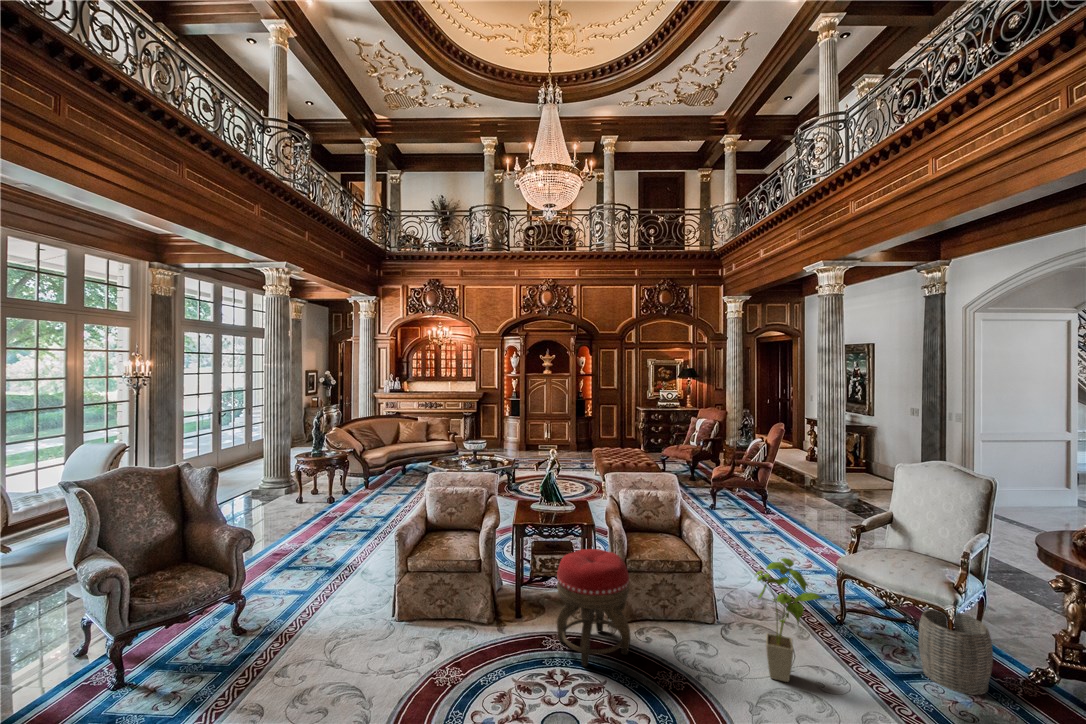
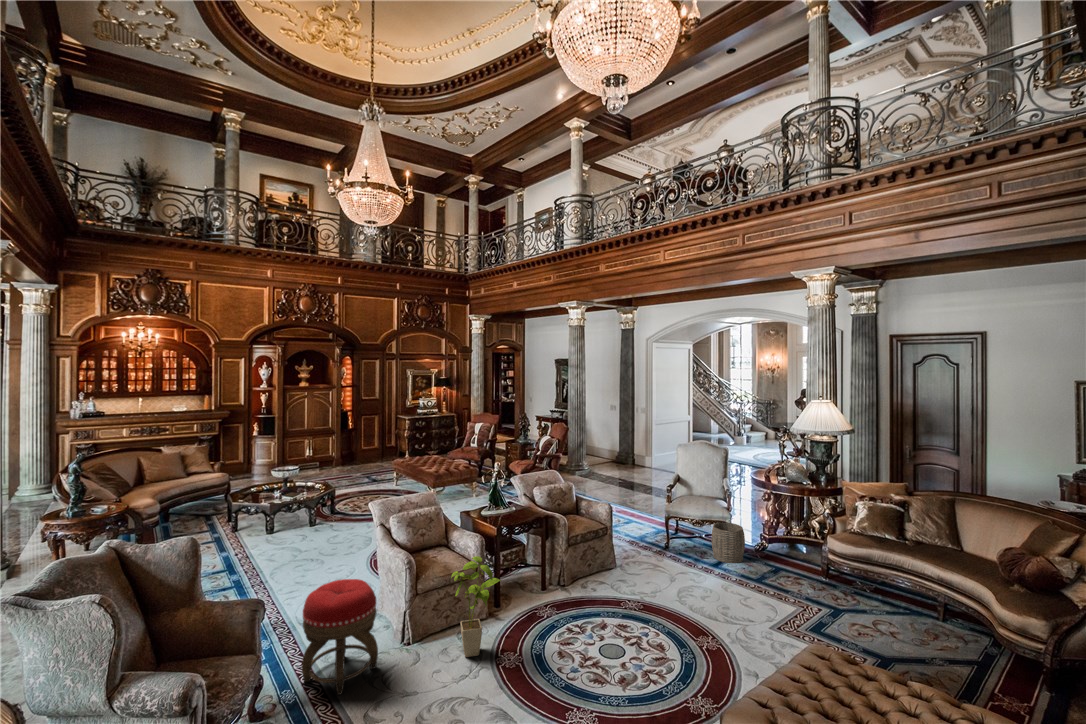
footstool: present [557,549,630,667] -> present [302,579,378,695]
house plant: present [755,558,822,682] -> present [451,556,501,657]

